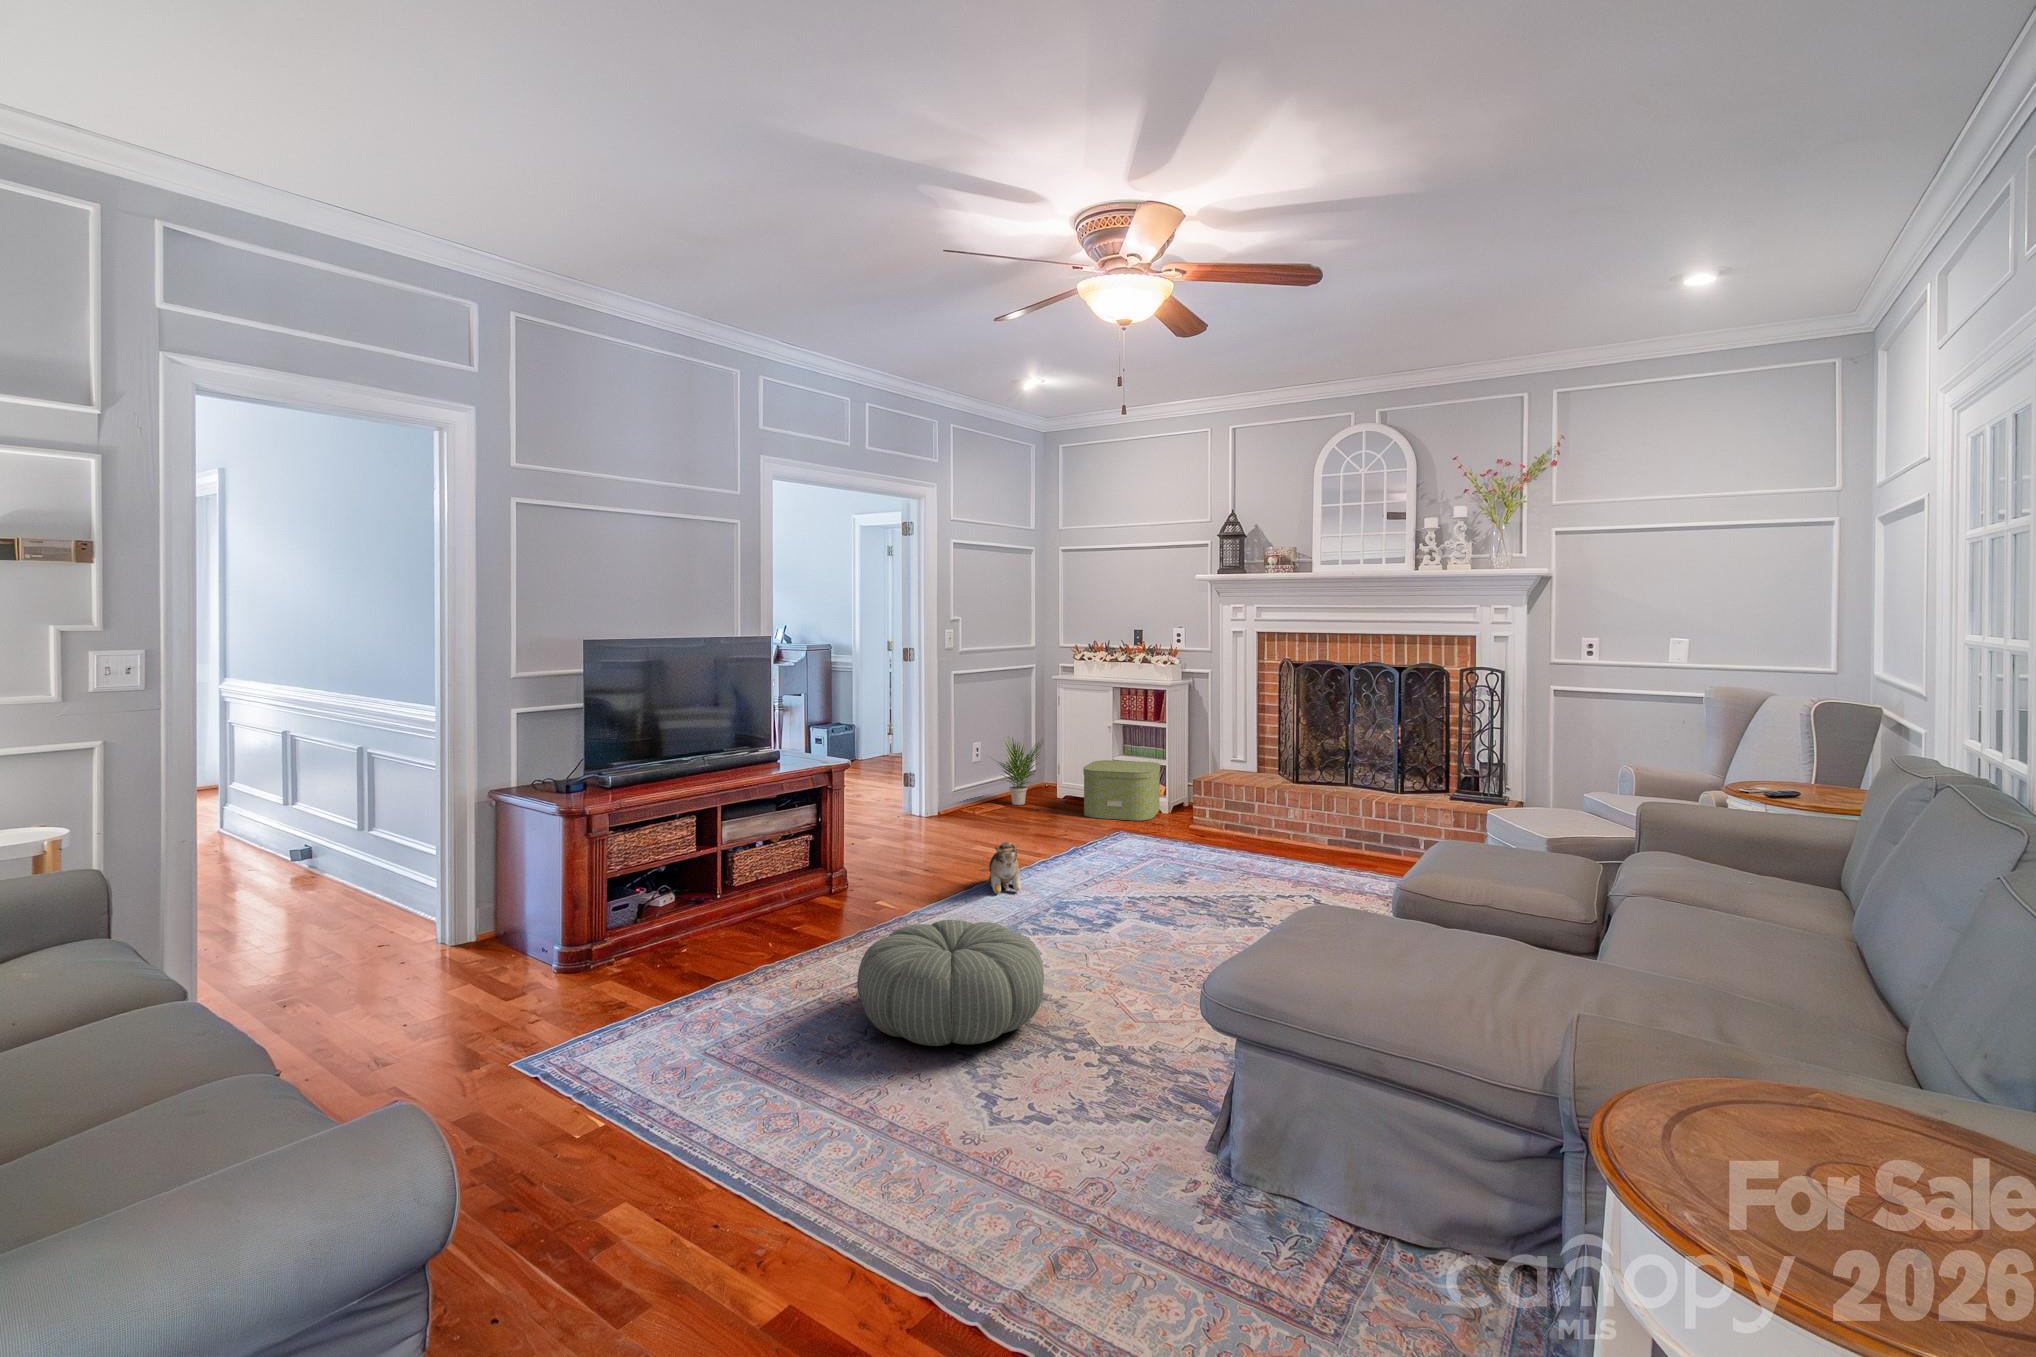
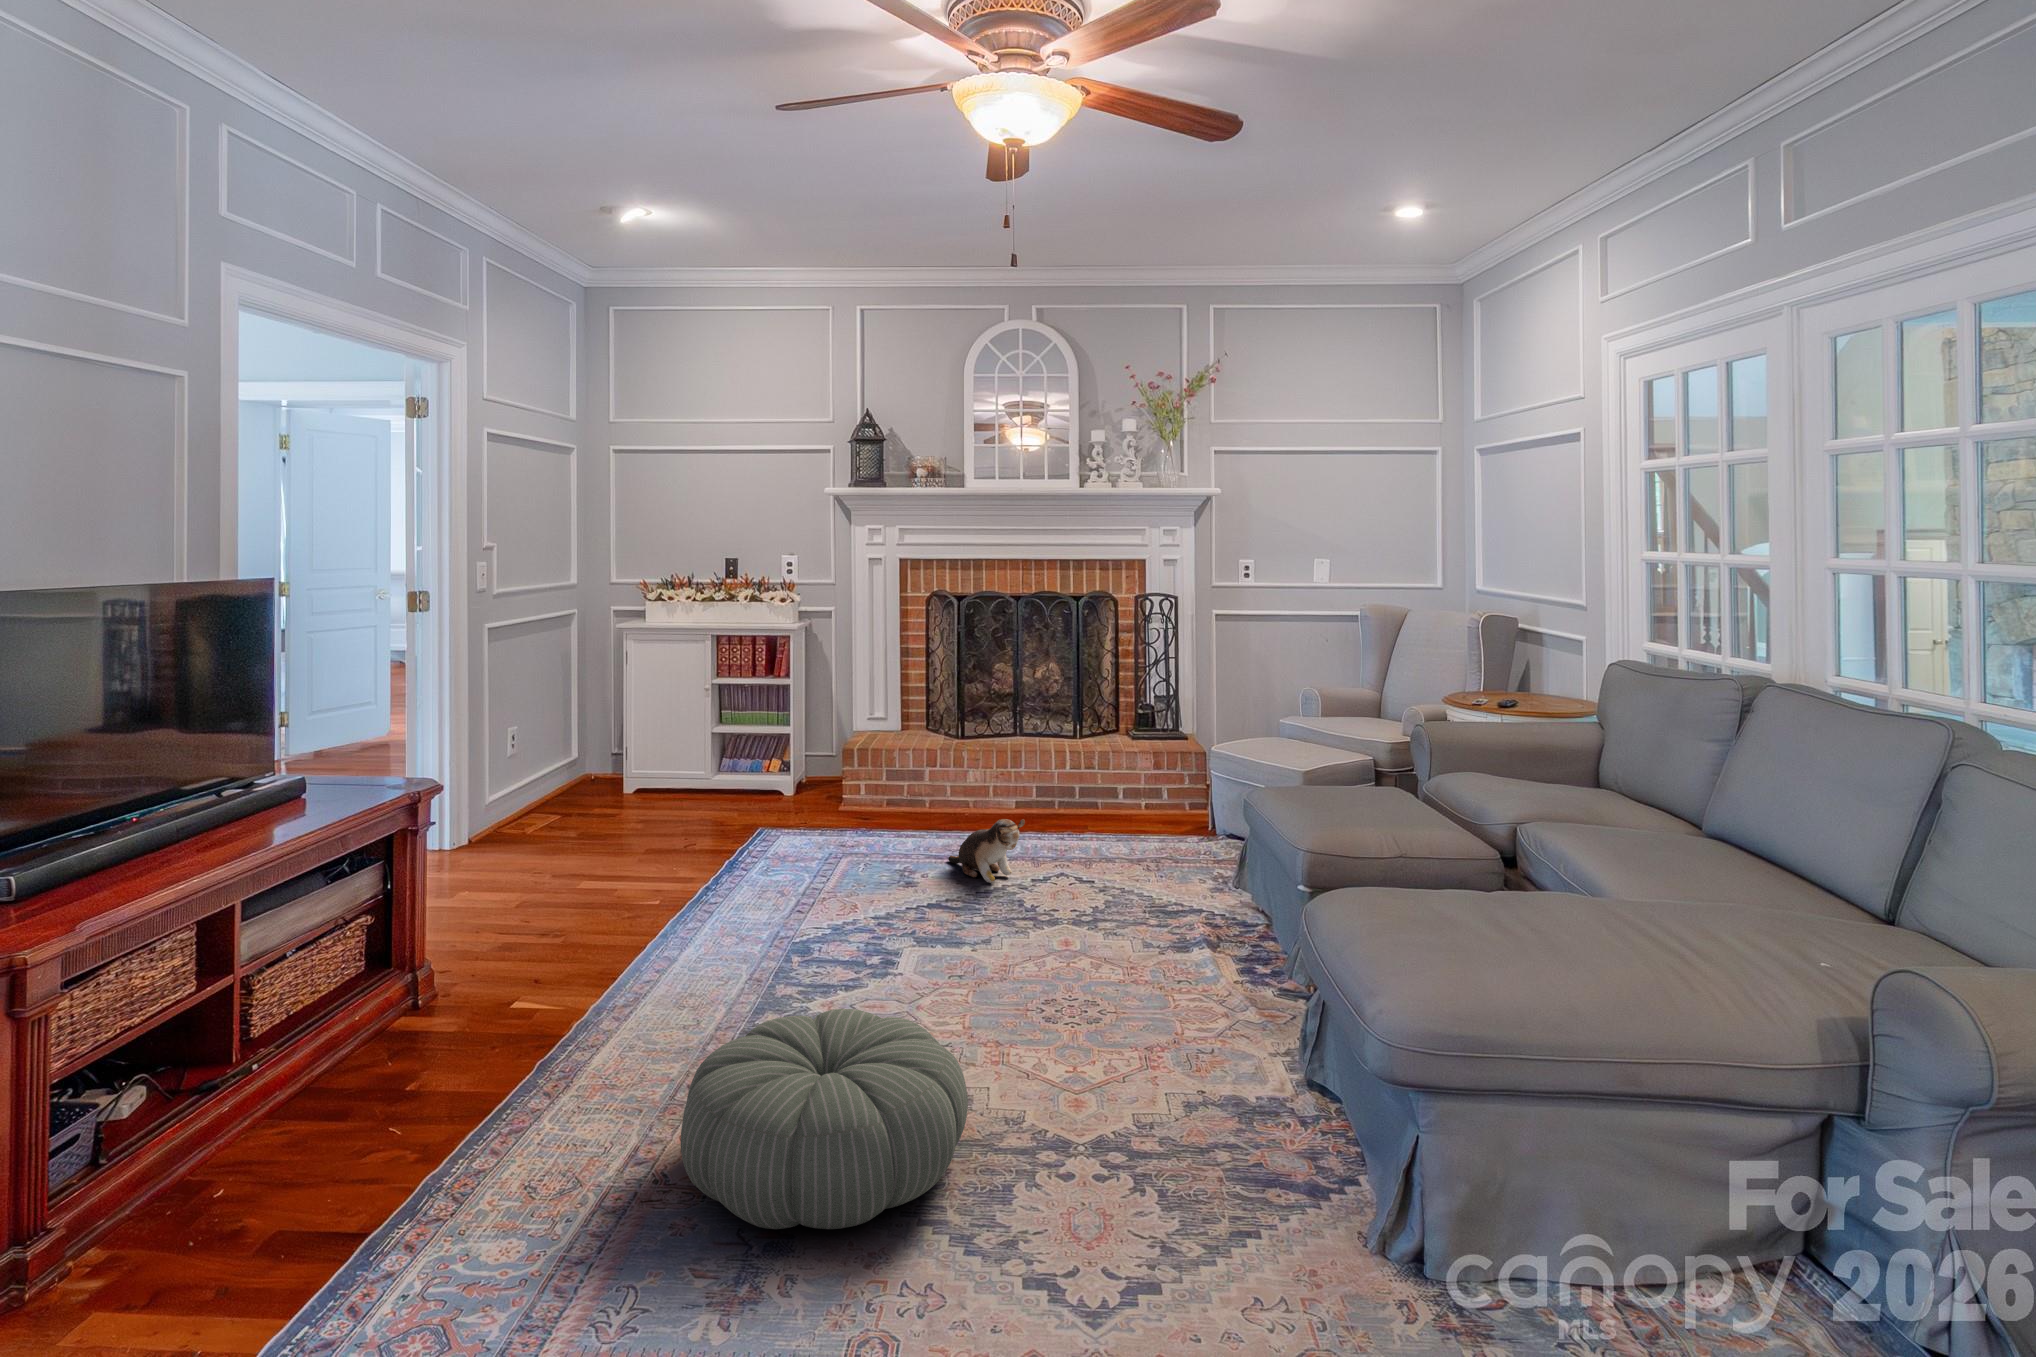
potted plant: present [997,737,1041,805] -> none [534,709,633,806]
storage box: present [1083,760,1160,820] -> none [693,729,792,811]
plush toy: present [989,842,1021,894] -> present [948,819,1025,883]

